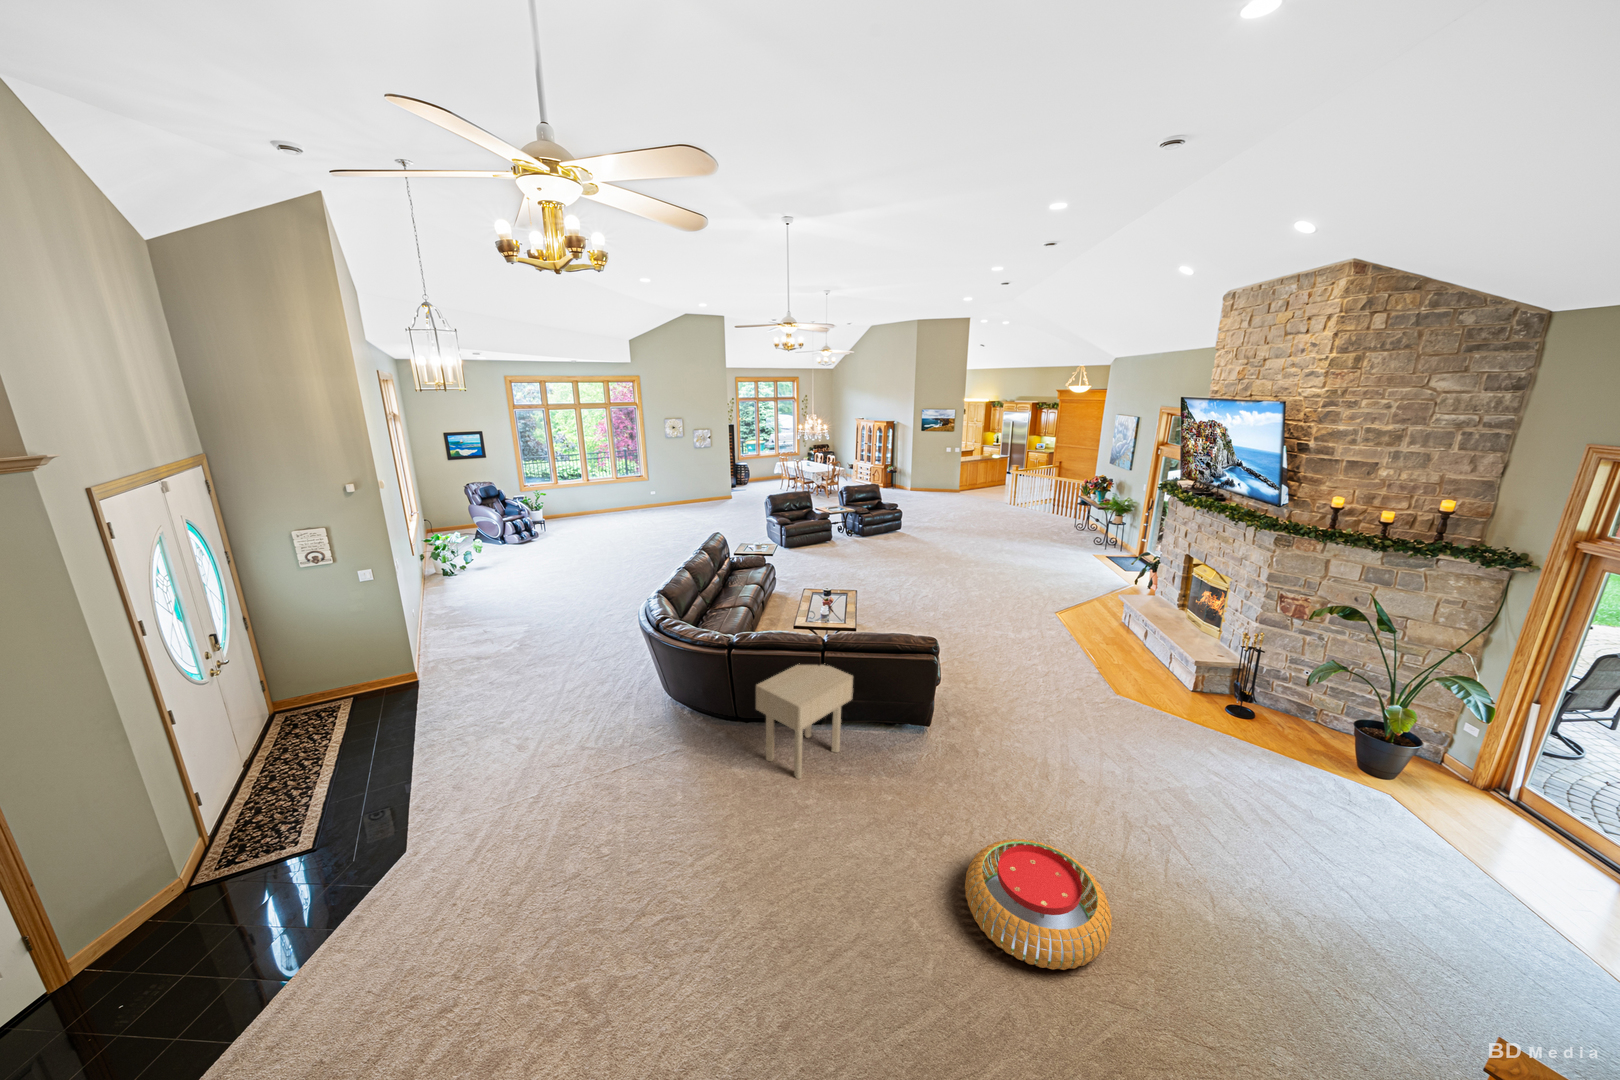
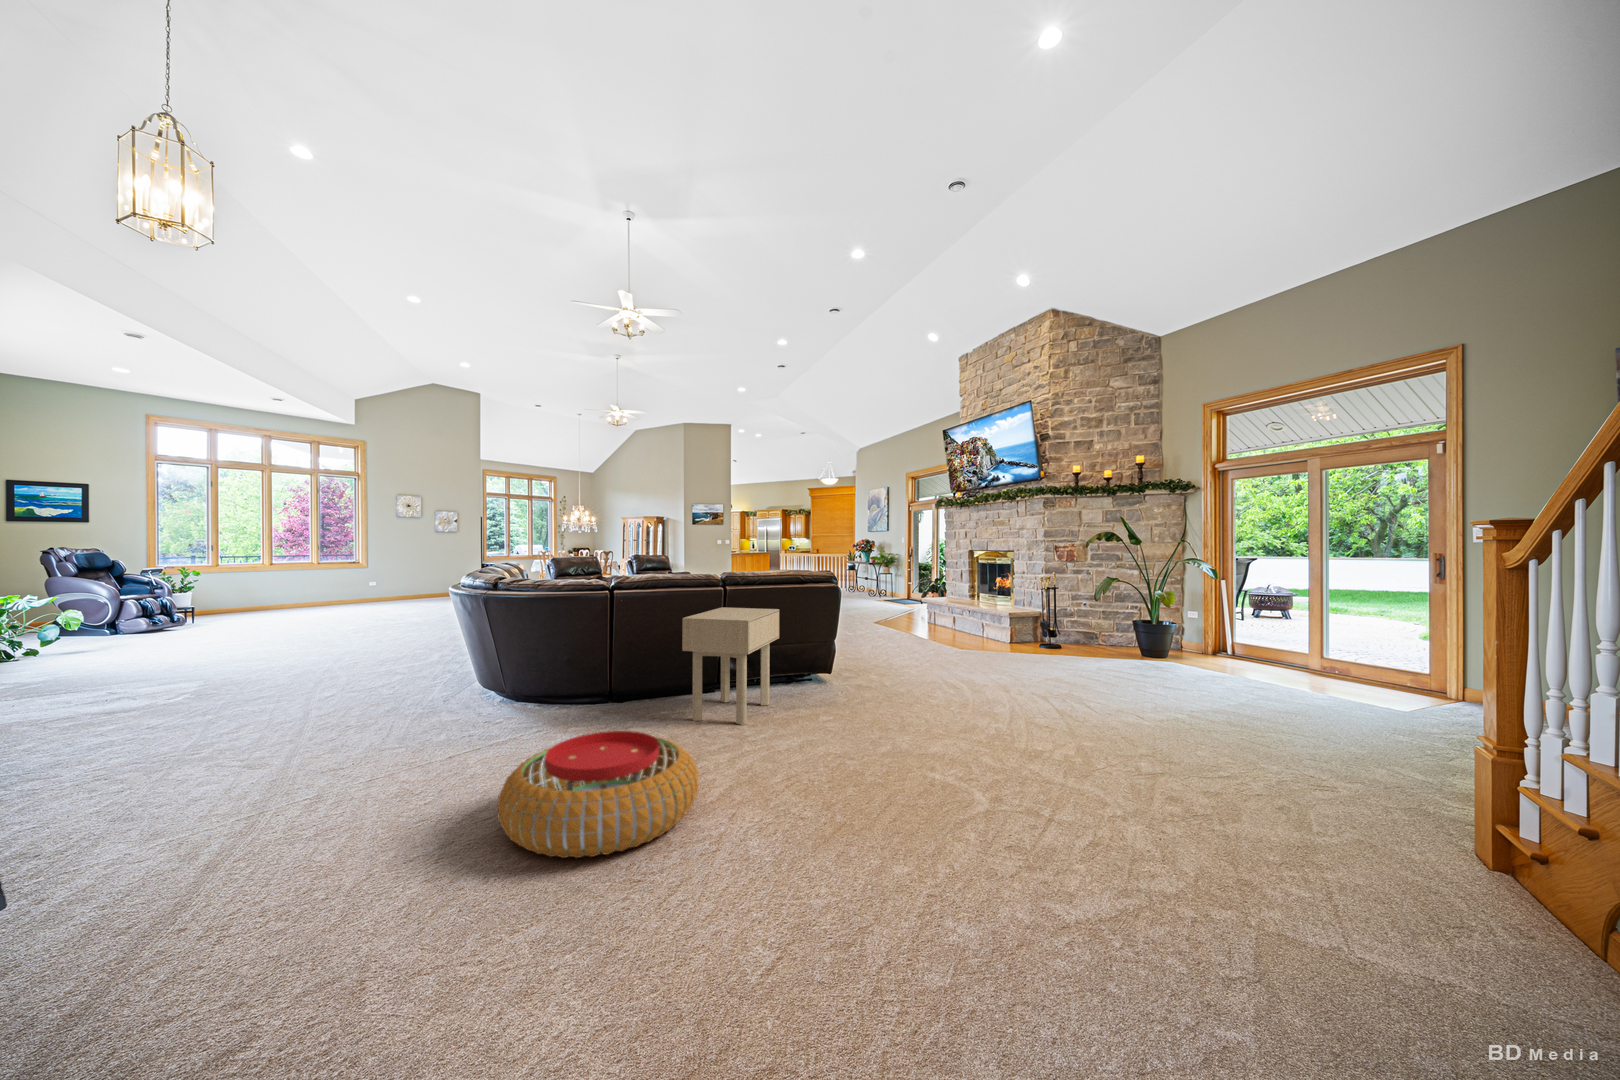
pouf: present [965,839,1112,970] -> present [498,731,699,858]

